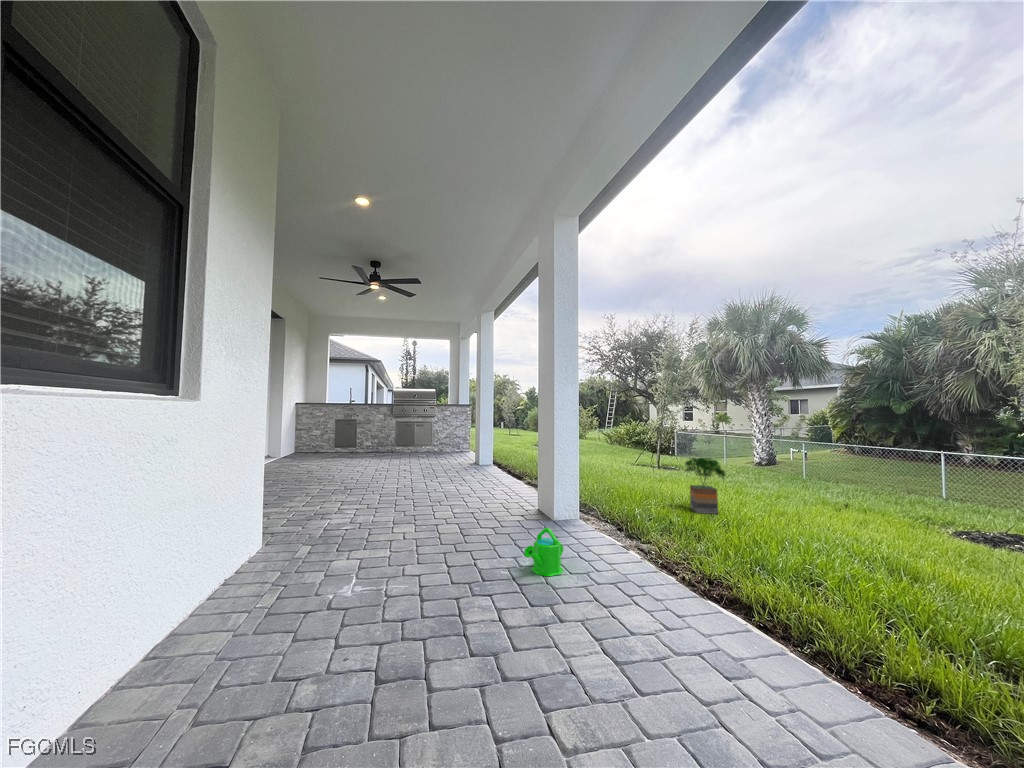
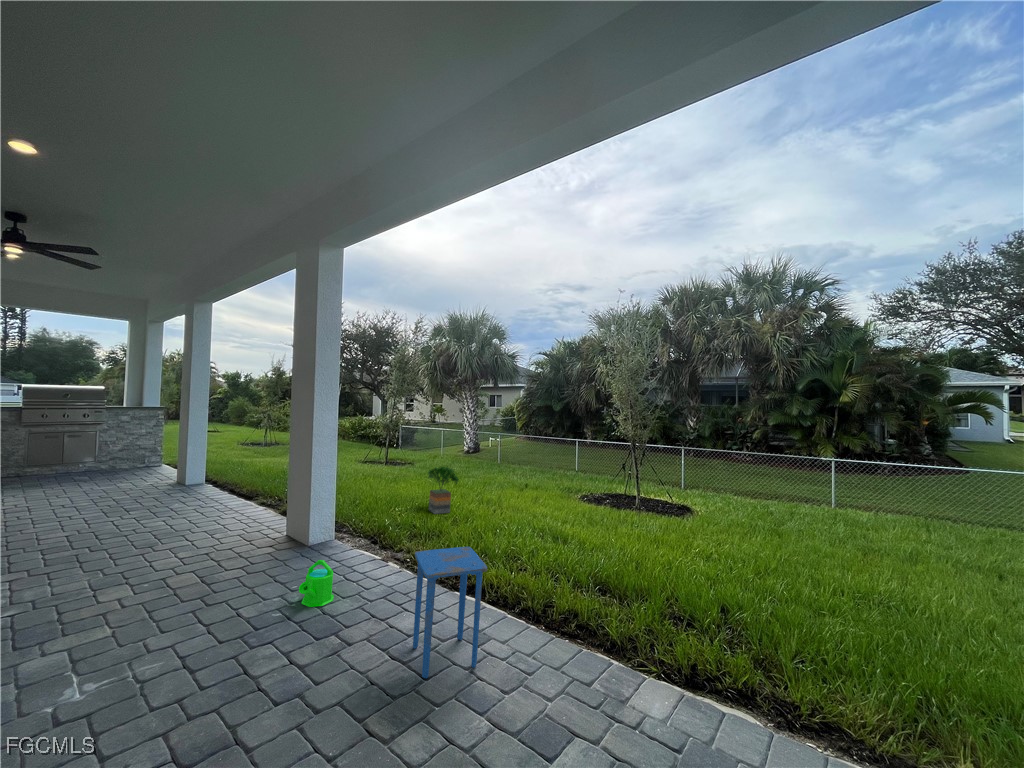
side table: none [625,522,725,708] -> present [413,547,487,678]

